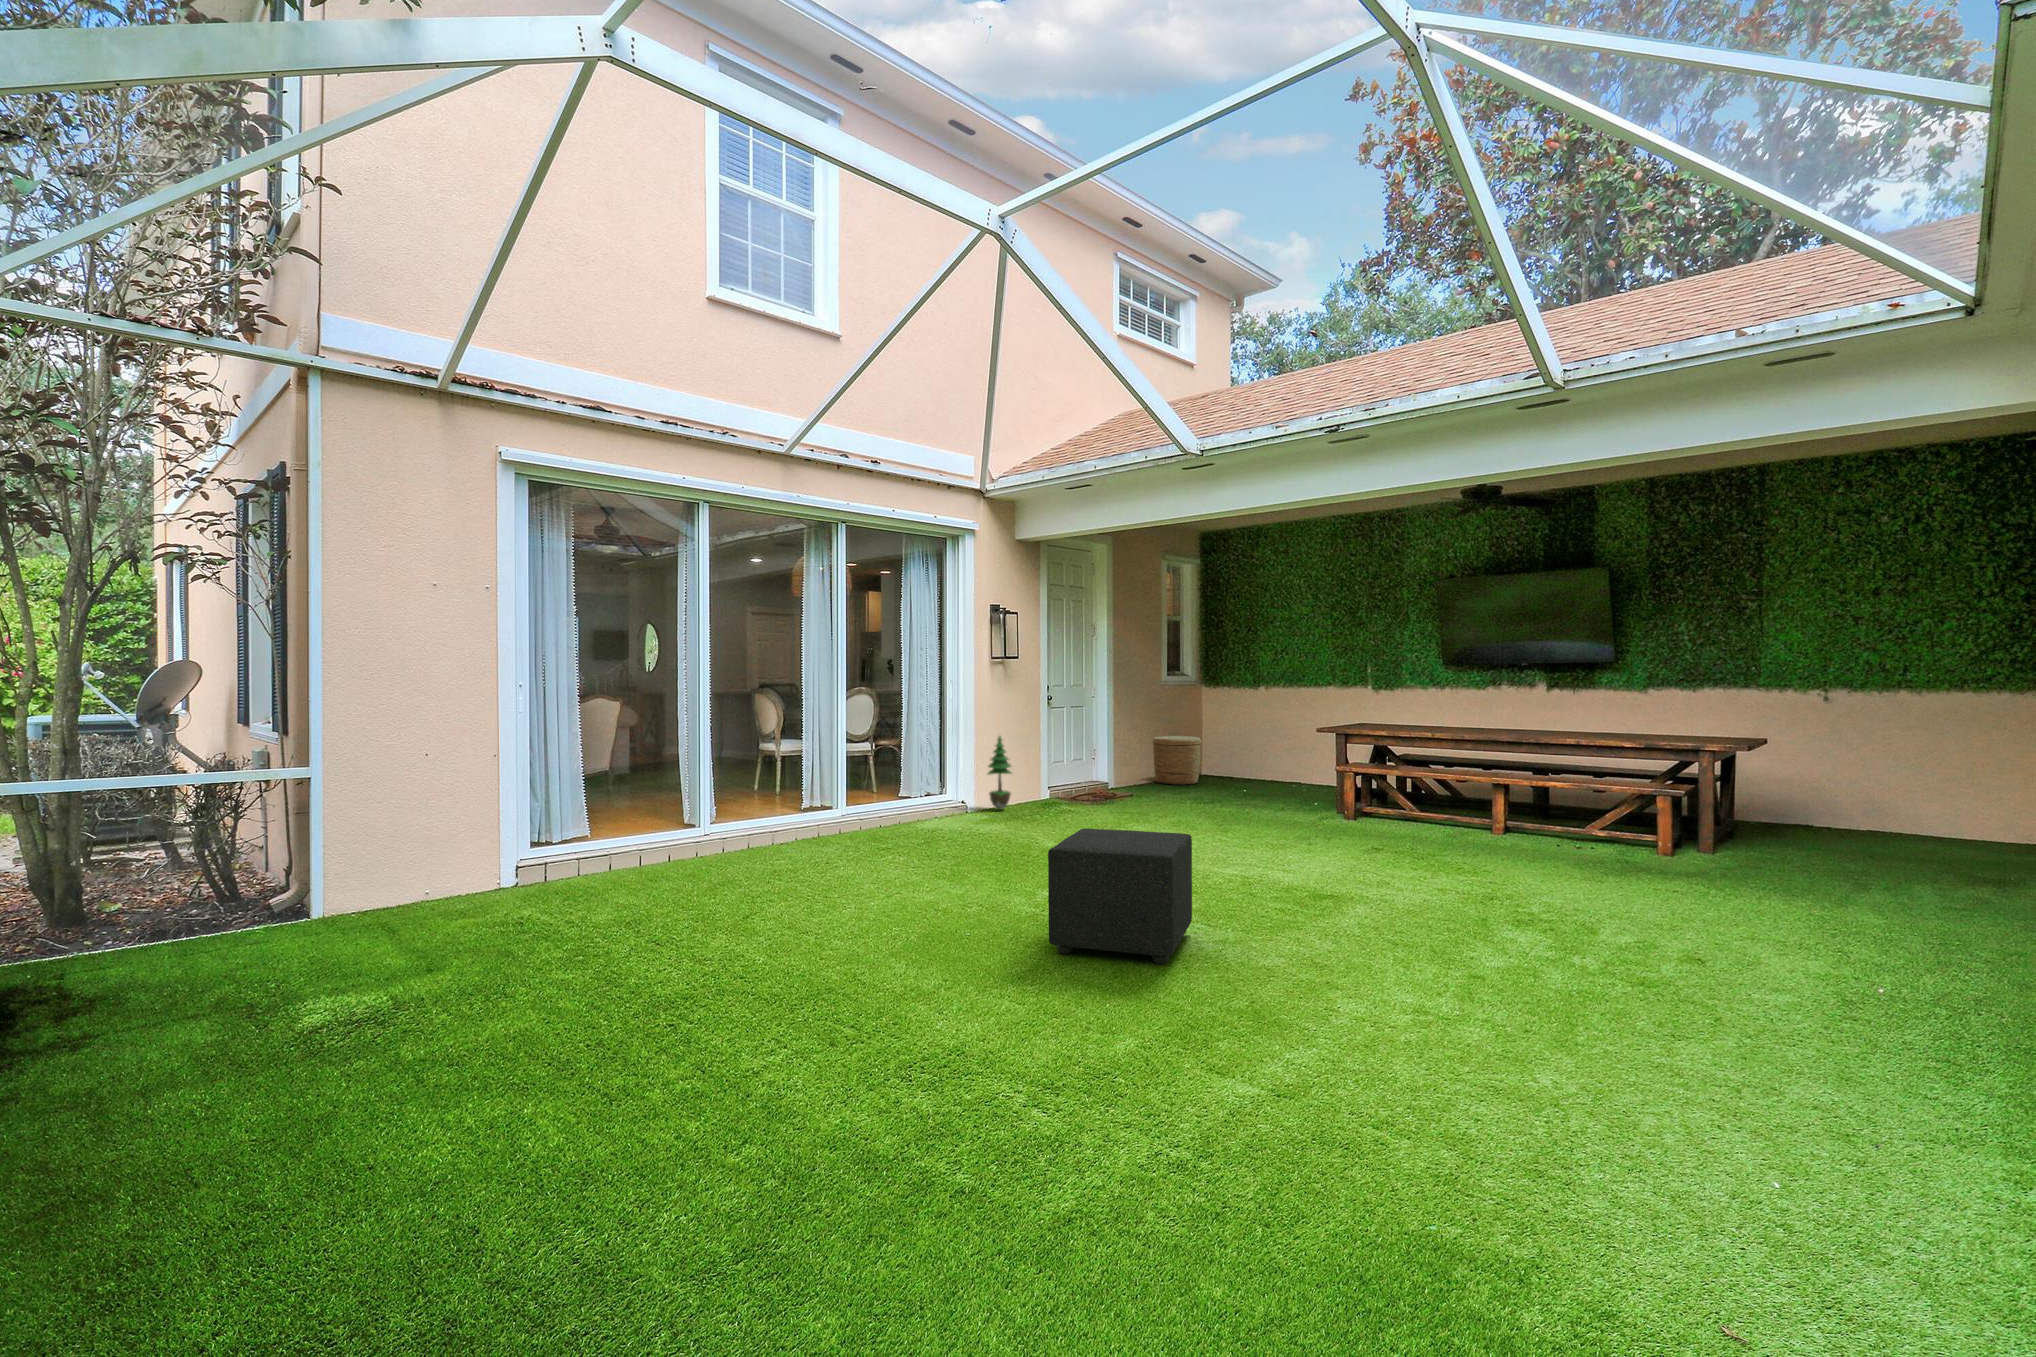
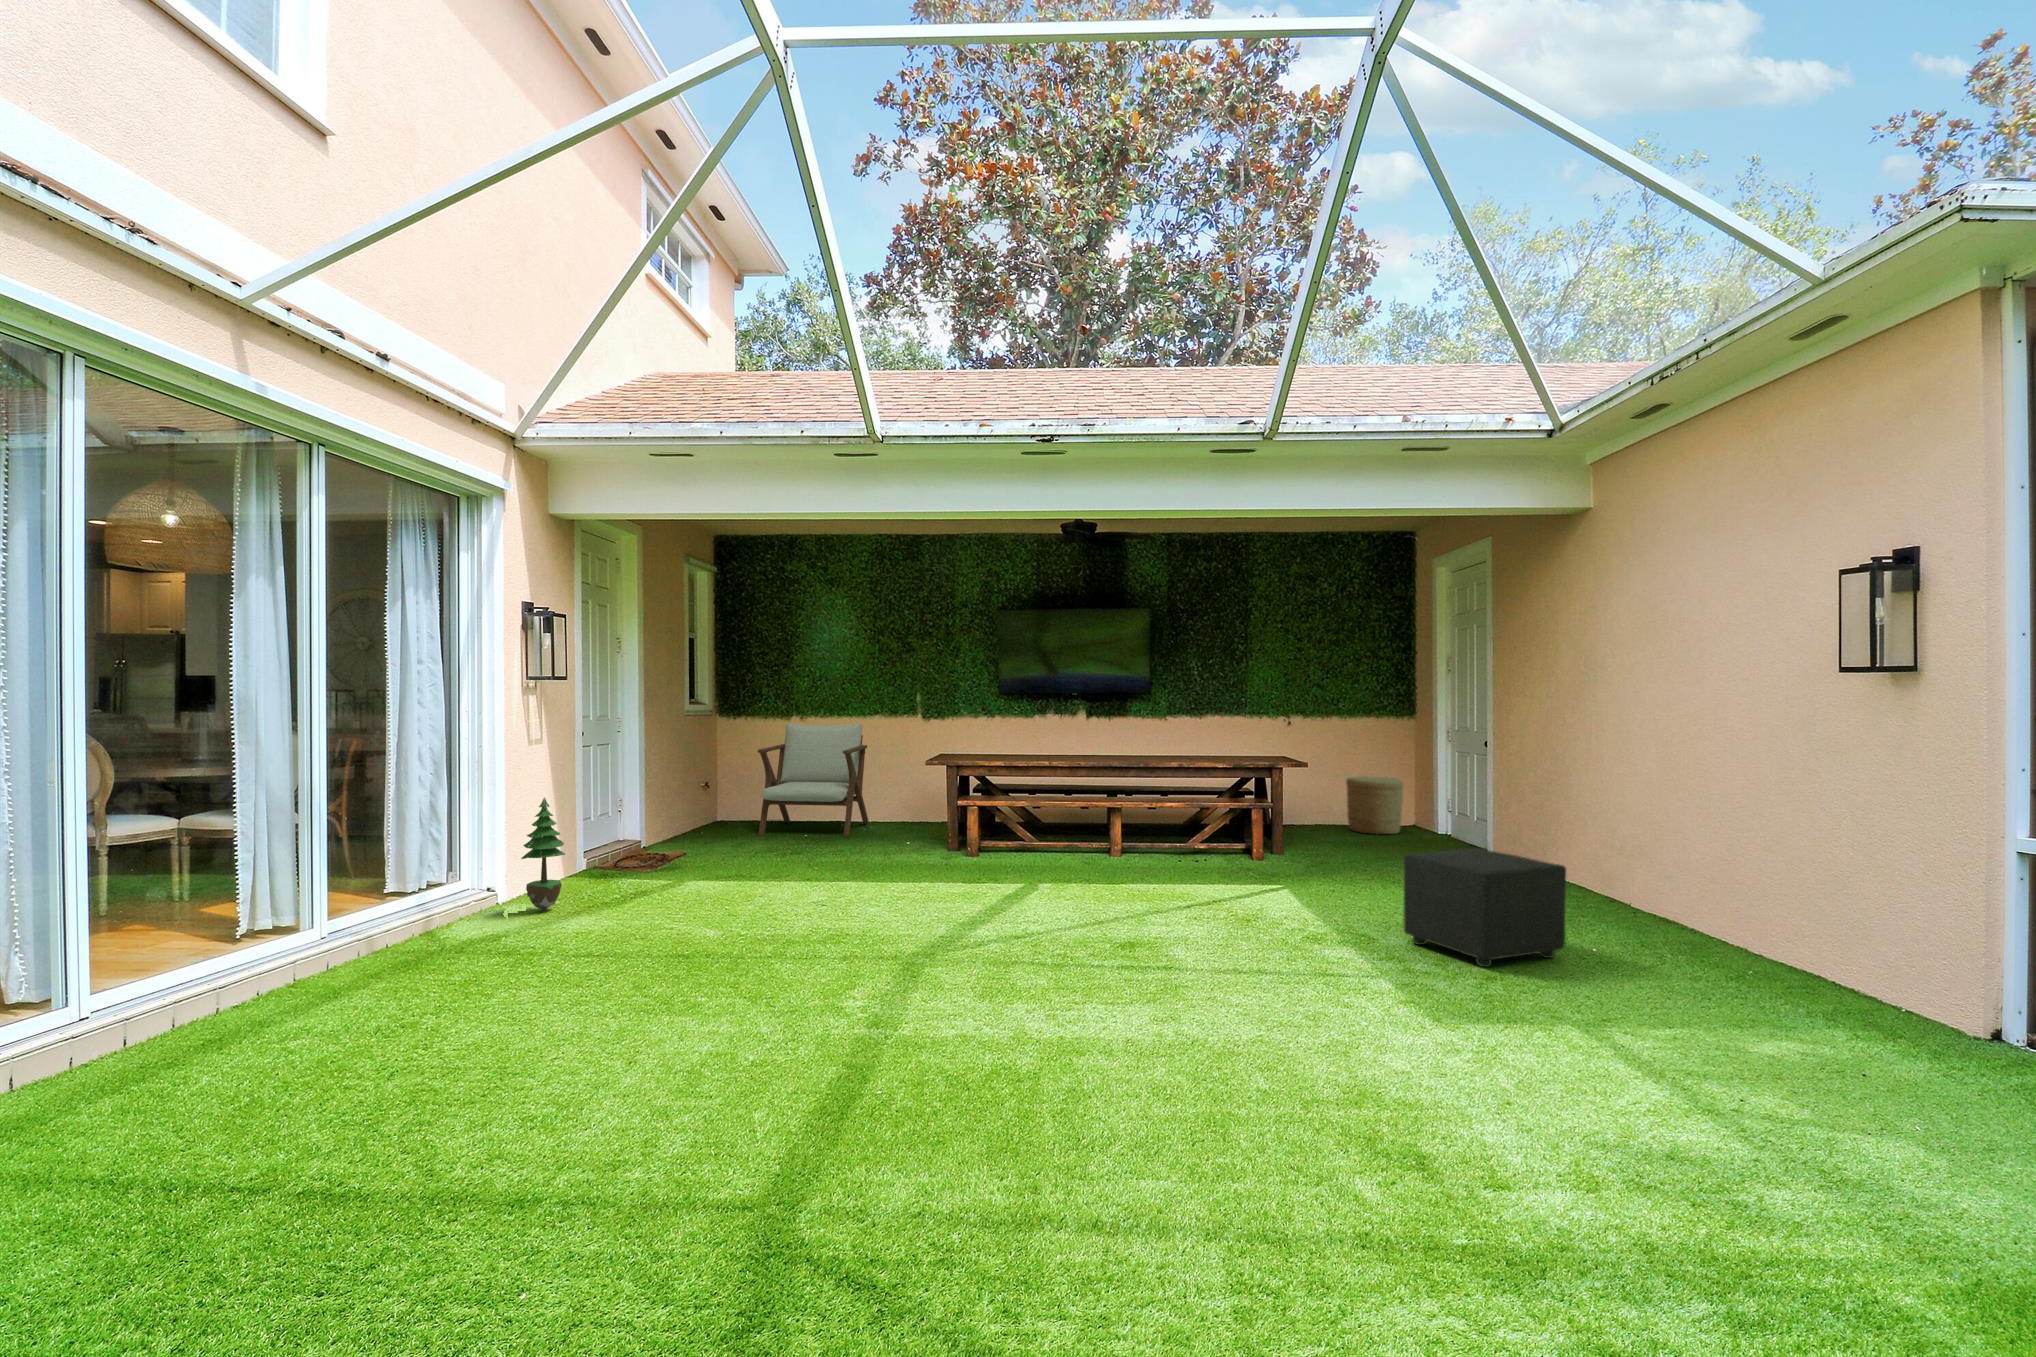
lounge chair: none [1215,693,1322,791] -> present [757,723,869,837]
woven basket: present [1153,736,1201,785] -> present [1346,776,1403,834]
ottoman: present [1048,828,1192,964] -> present [1403,848,1566,967]

